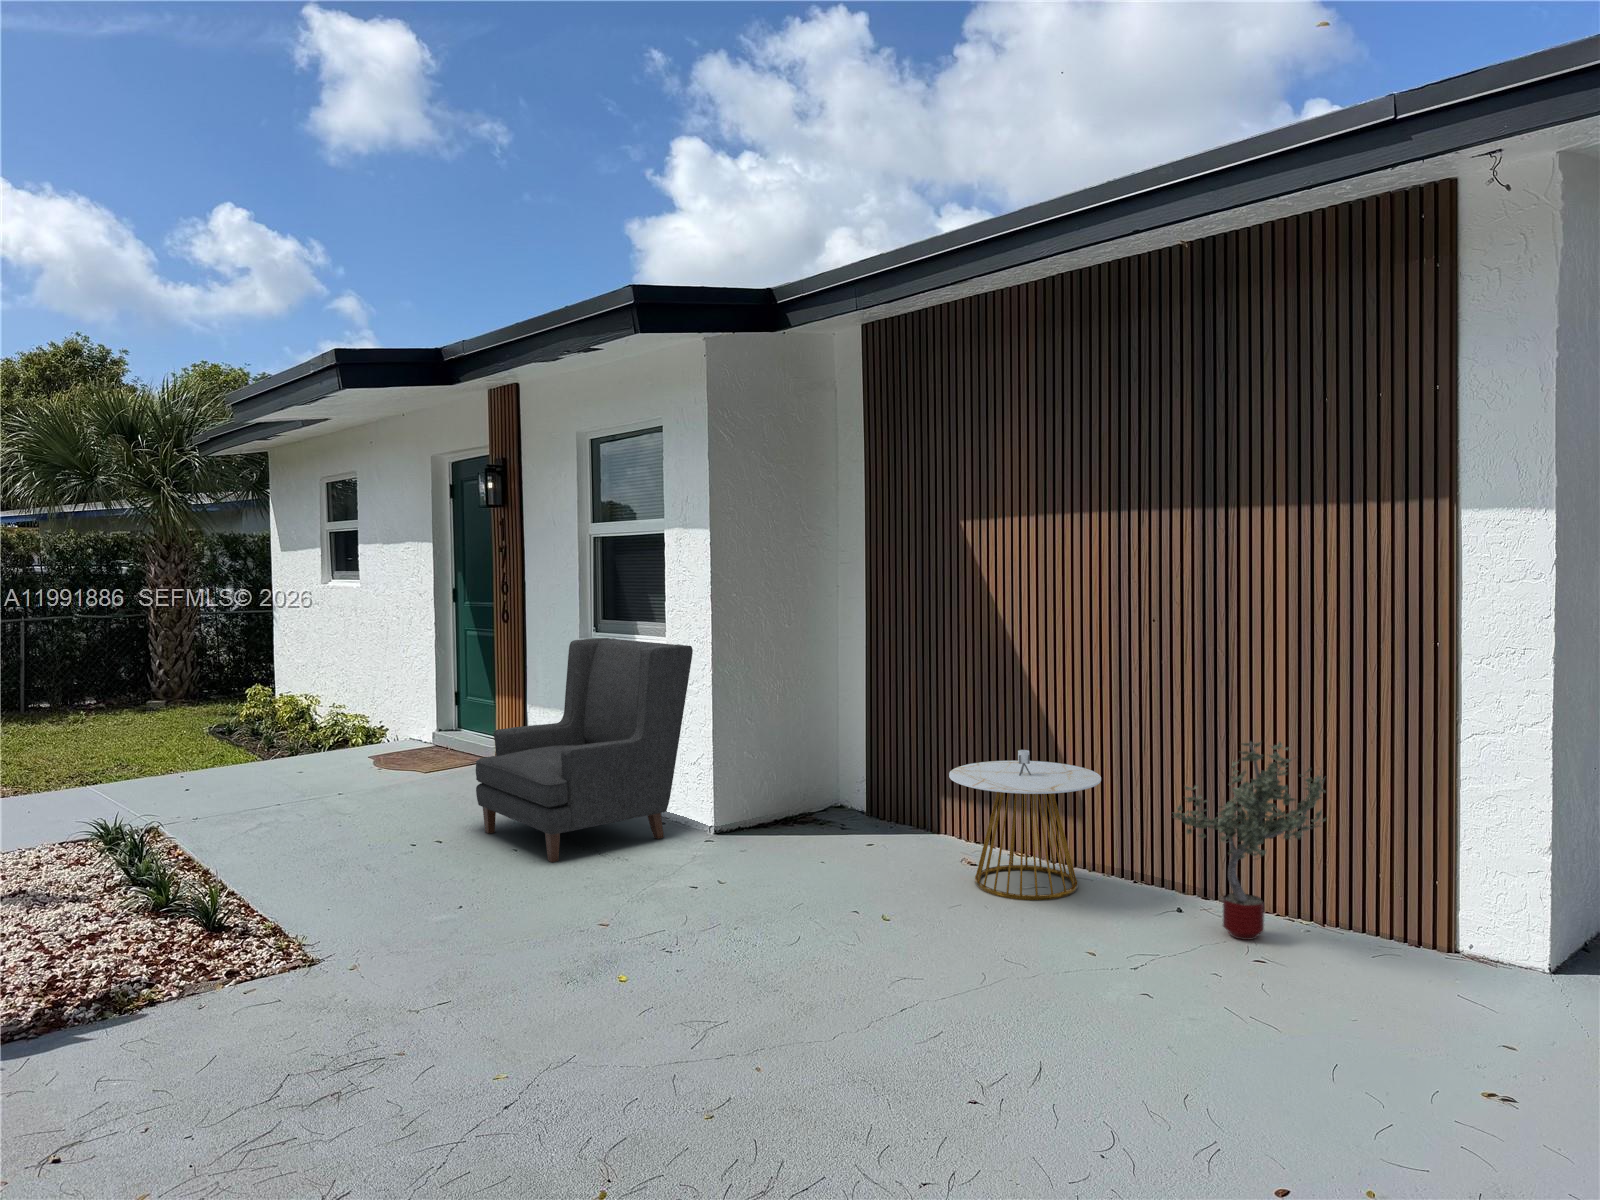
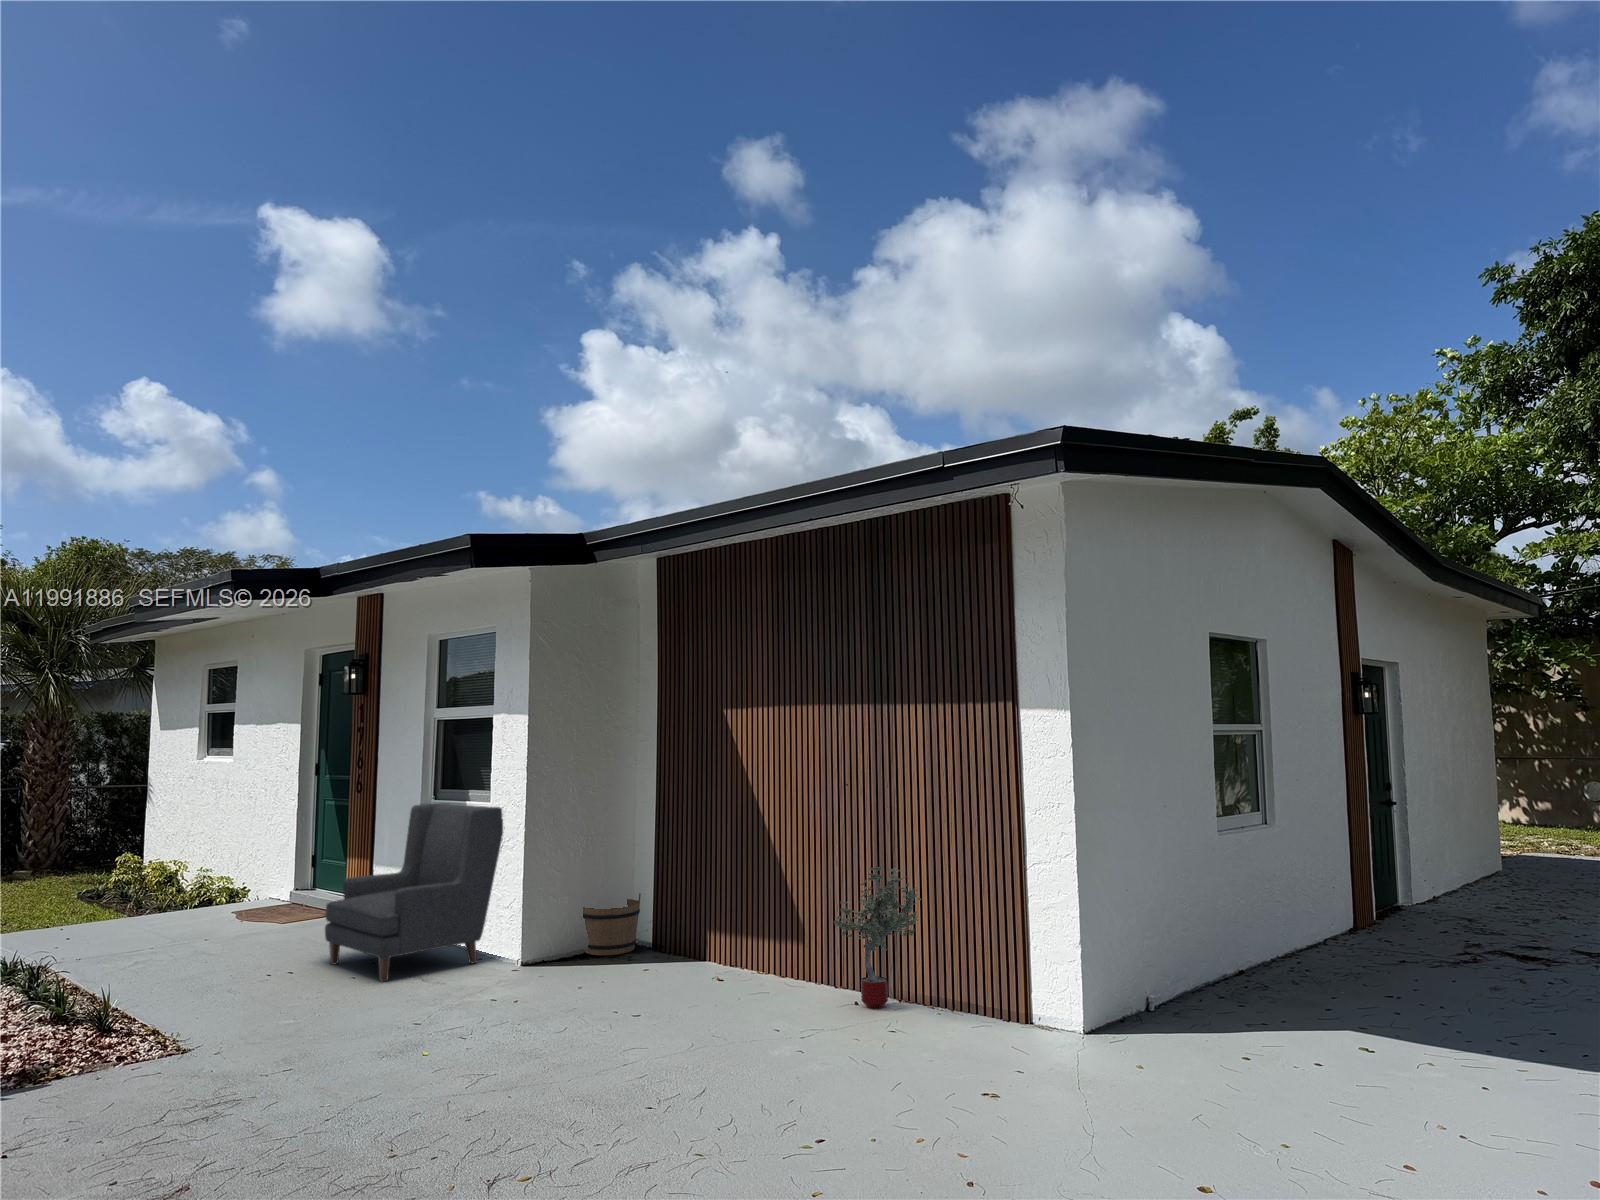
side table: present [949,750,1101,900] -> none [687,880,795,992]
bucket: none [785,755,863,832] -> present [583,893,641,955]

